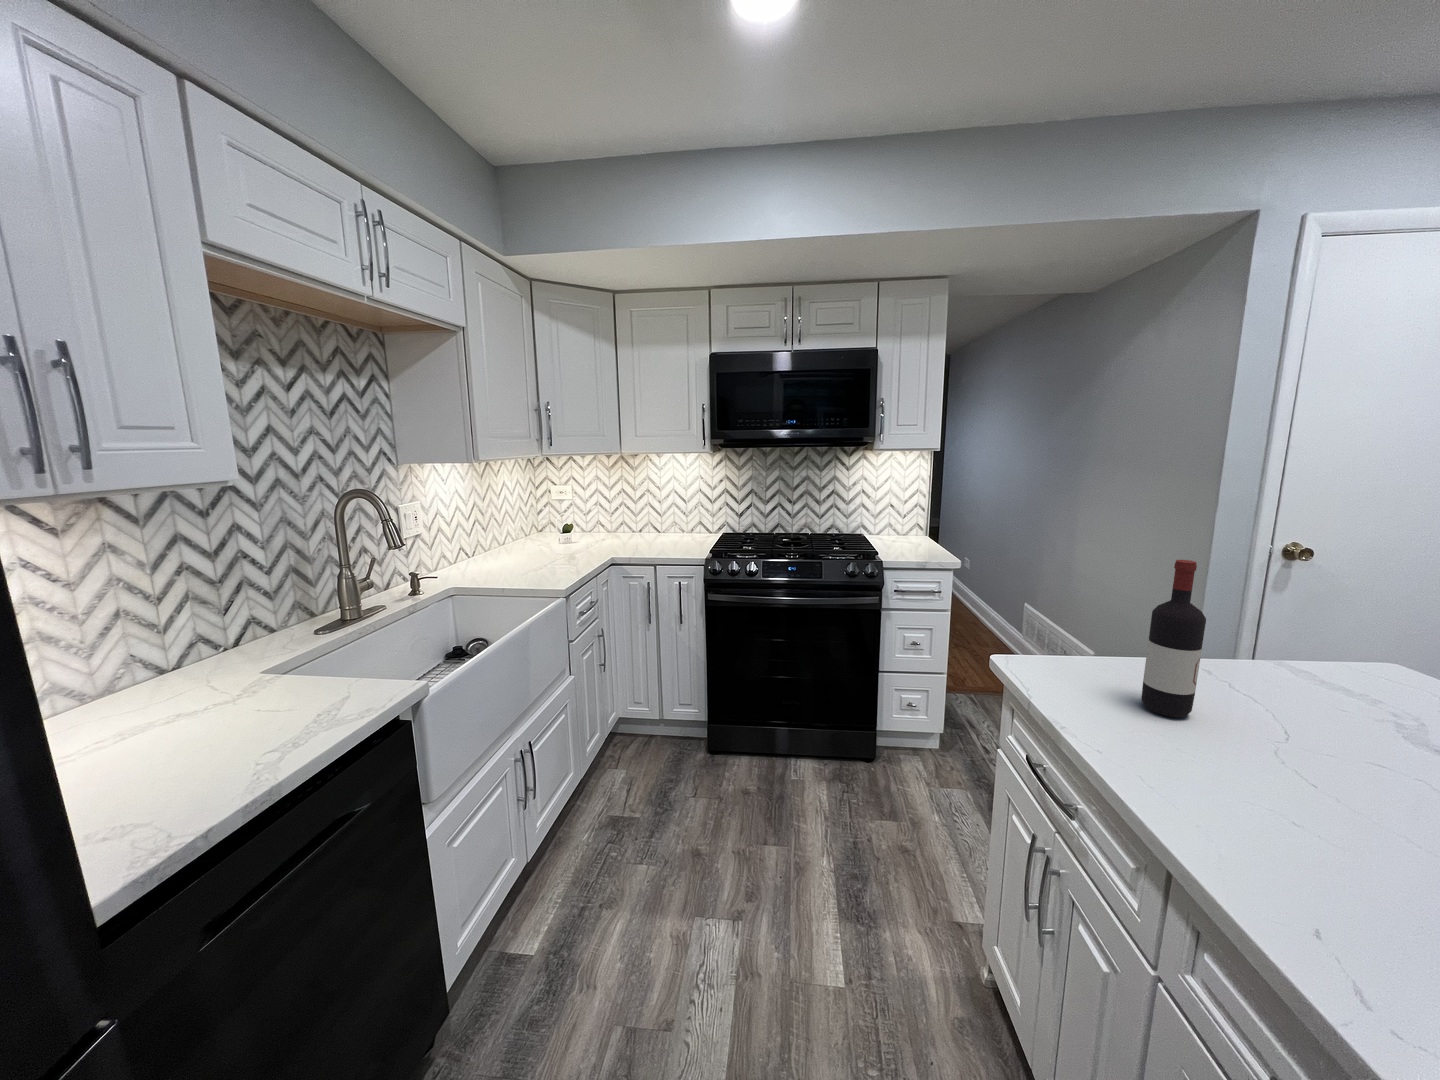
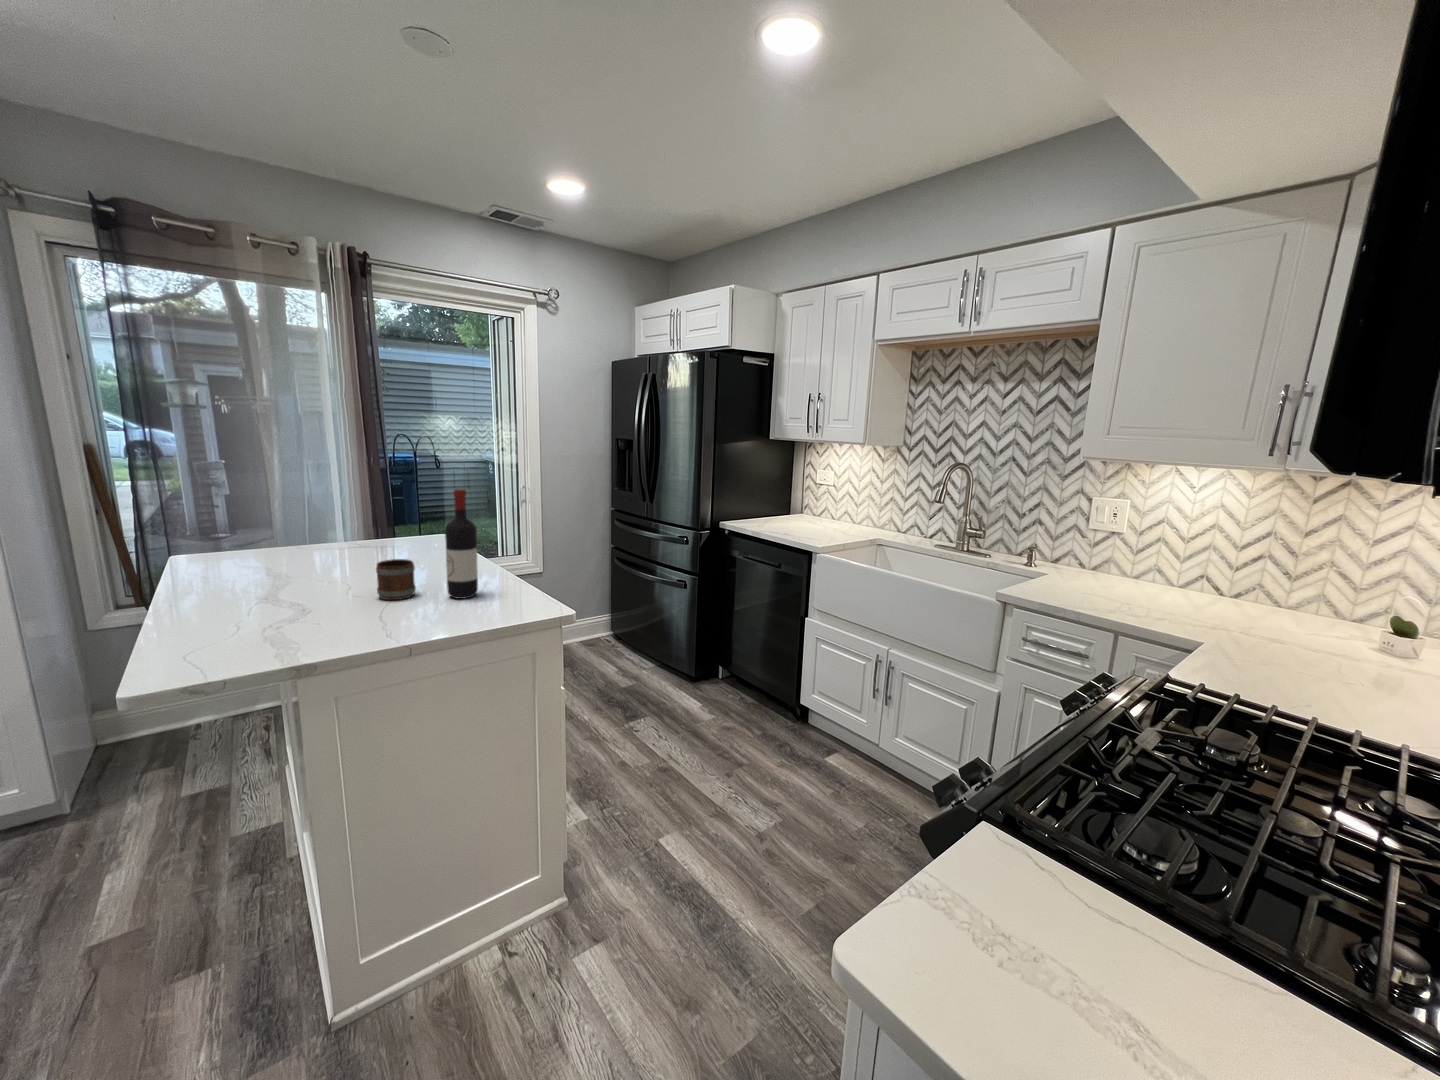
mug: none [1257,681,1341,762] -> present [376,559,416,600]

